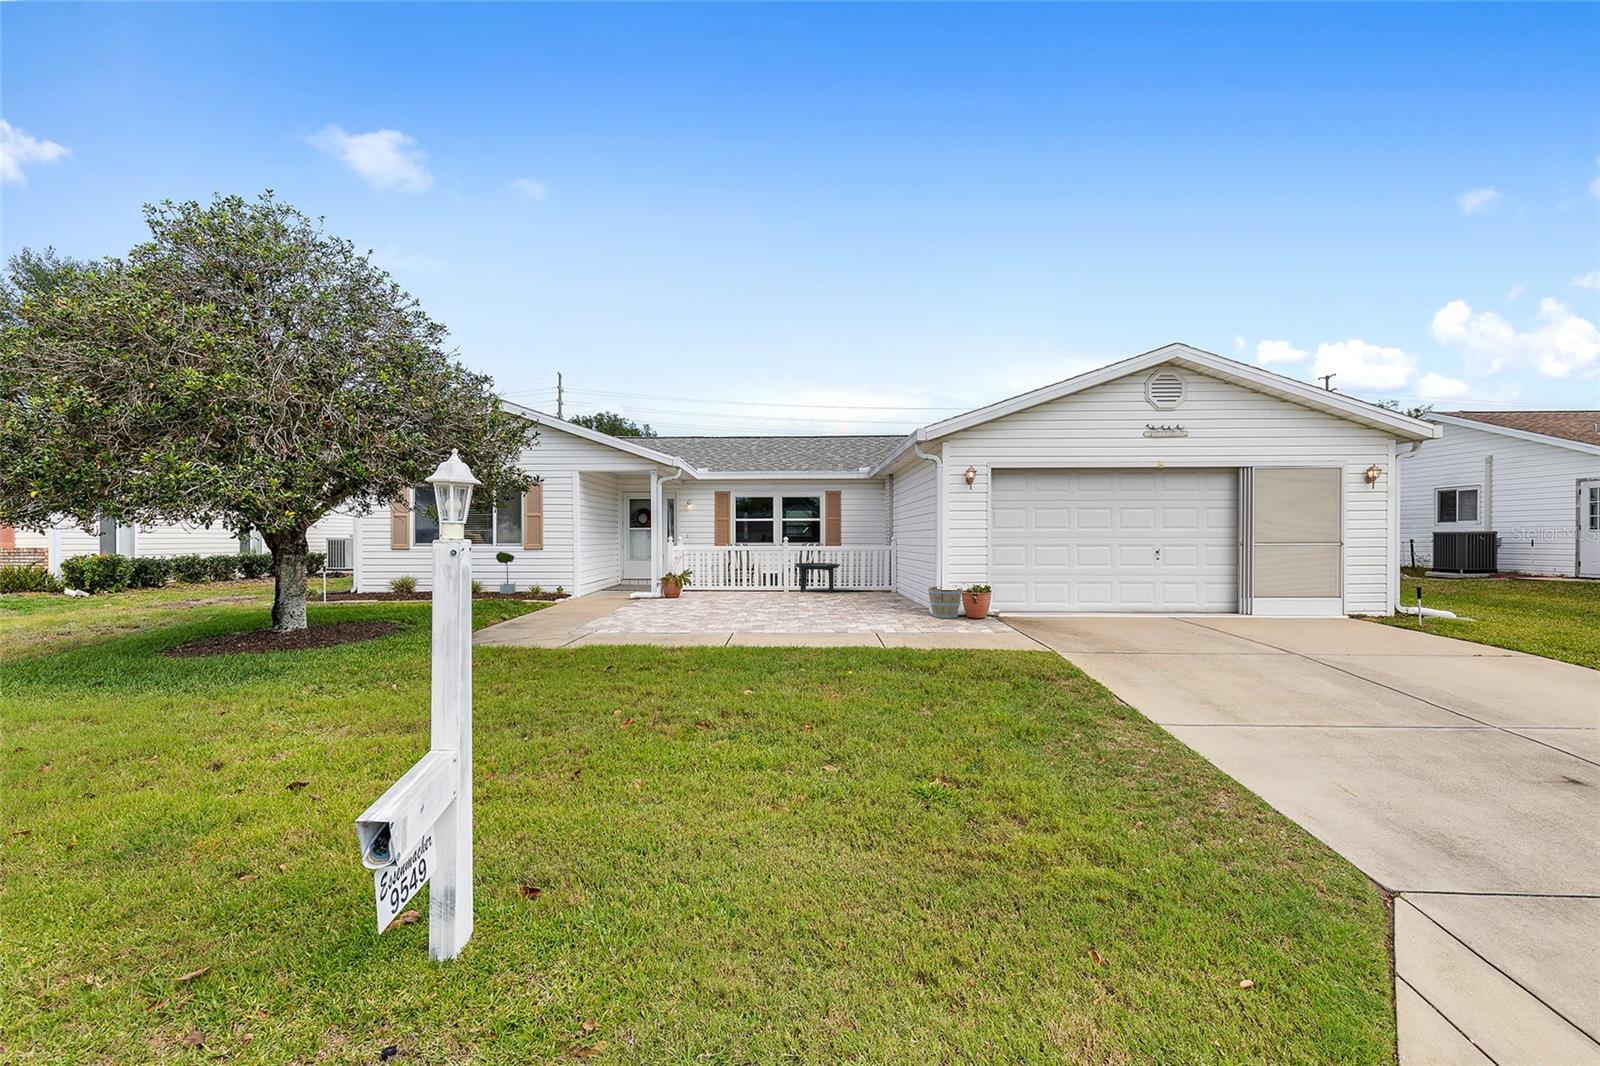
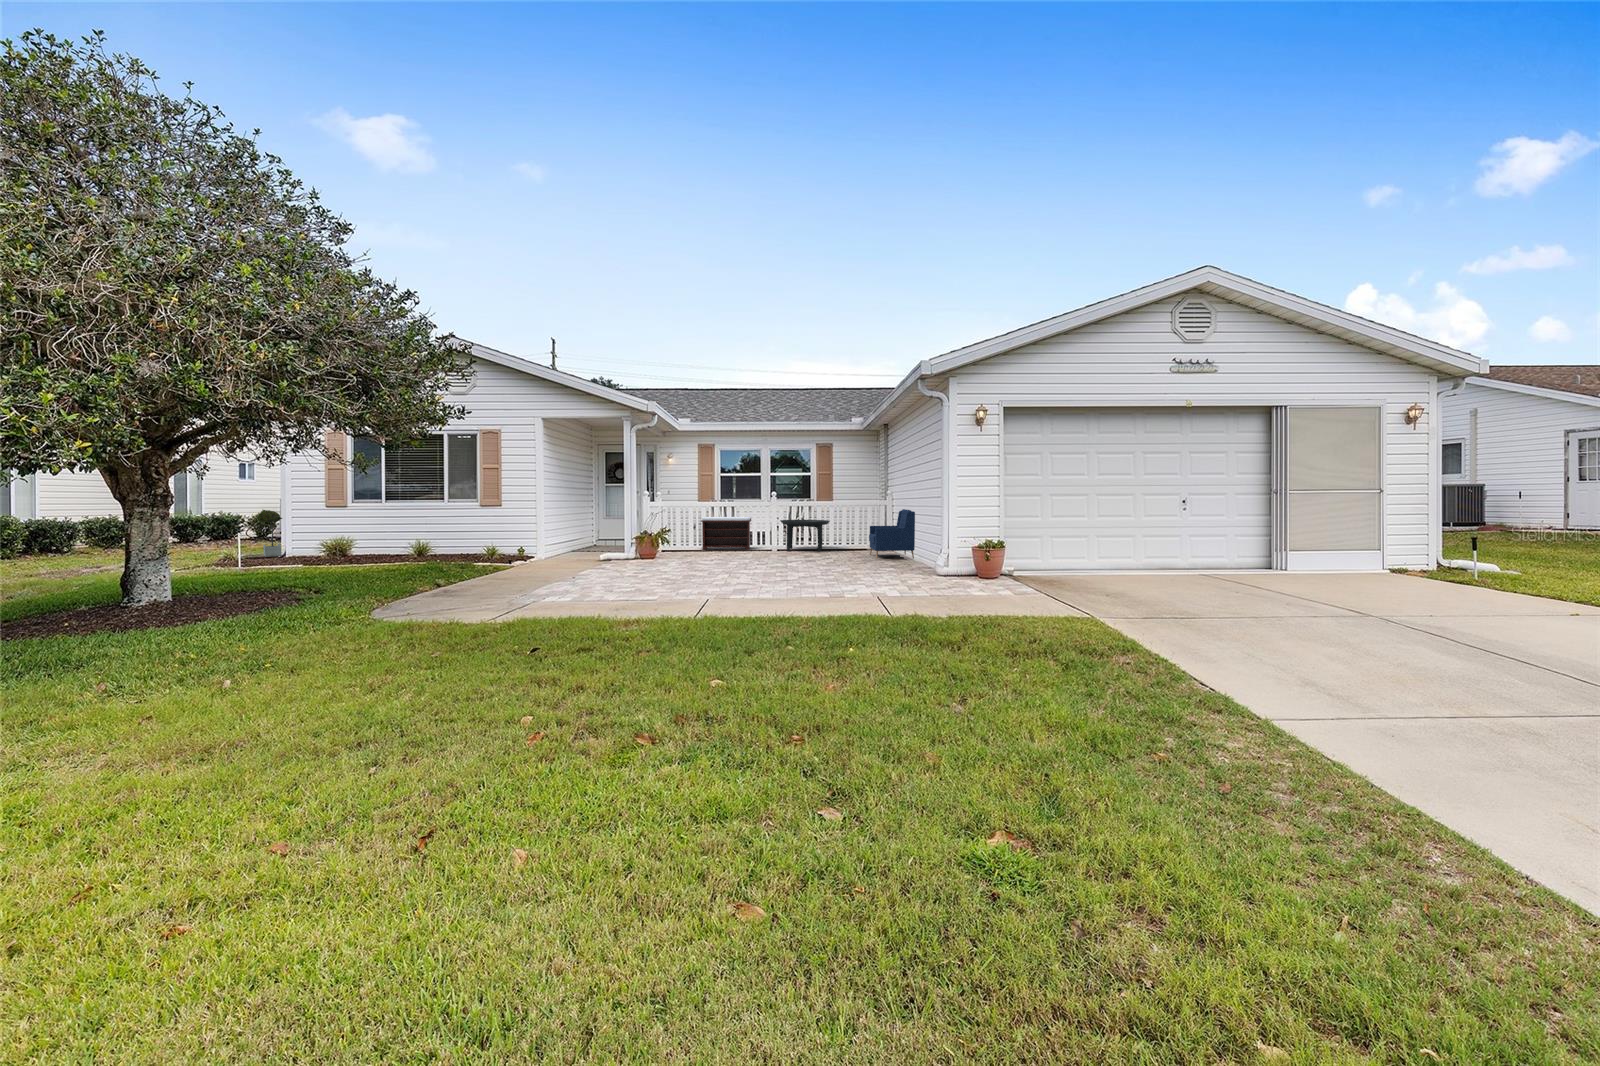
potted tree: present [496,552,516,594] -> present [257,510,282,557]
armchair: none [876,555,917,600] -> present [869,509,915,558]
bench: none [722,560,769,591] -> present [701,517,751,550]
wooden bucket: present [928,587,963,618] -> none [932,543,971,578]

